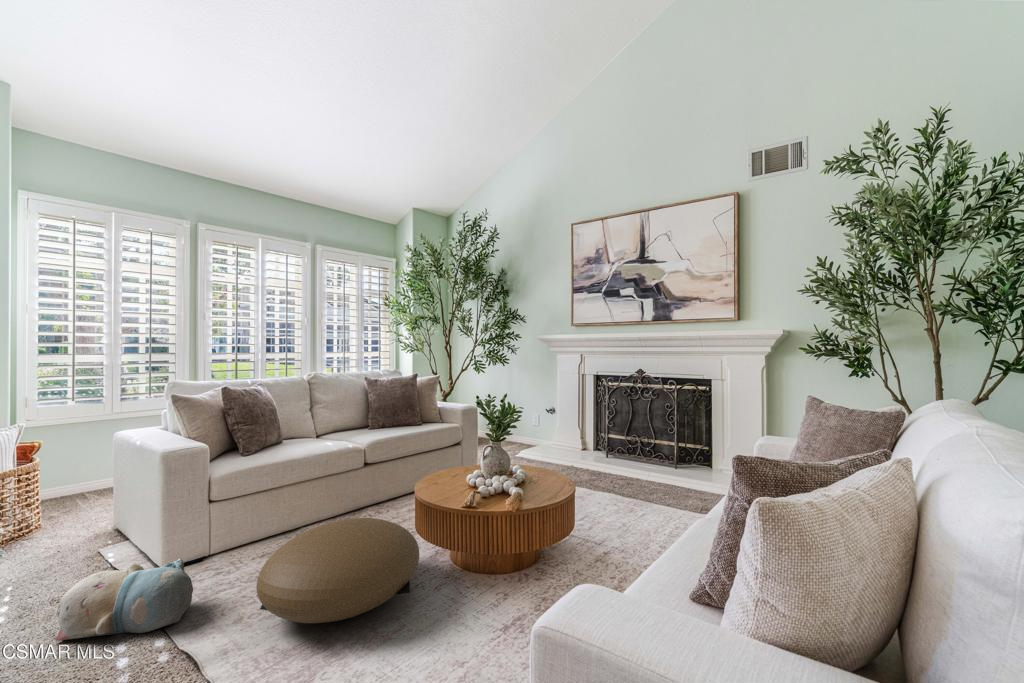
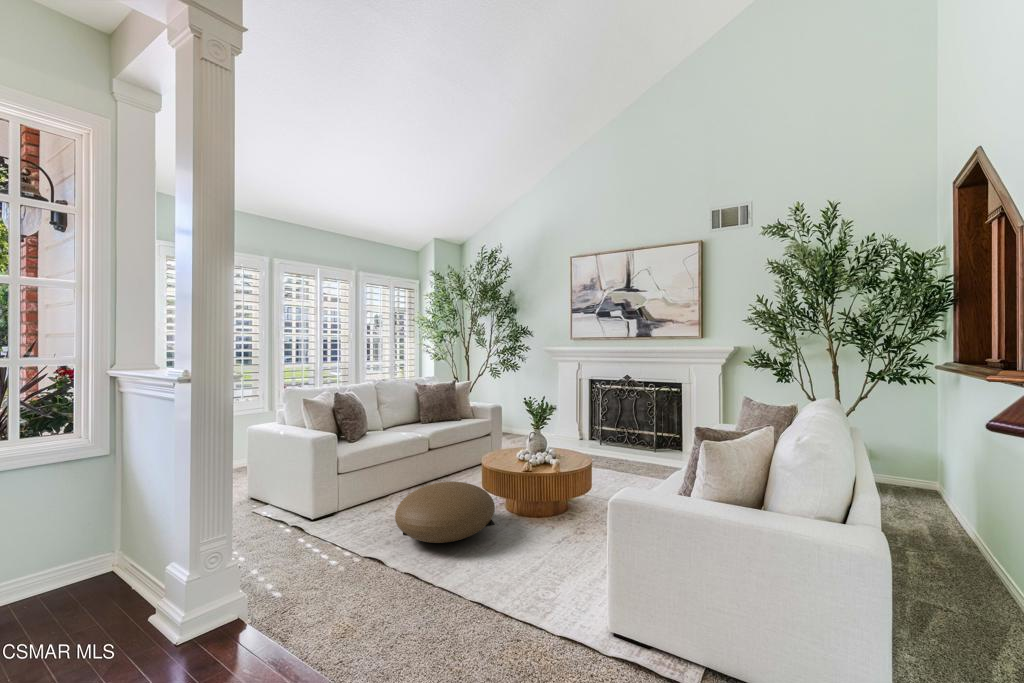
plush toy: present [55,559,193,641] -> none [269,508,350,557]

